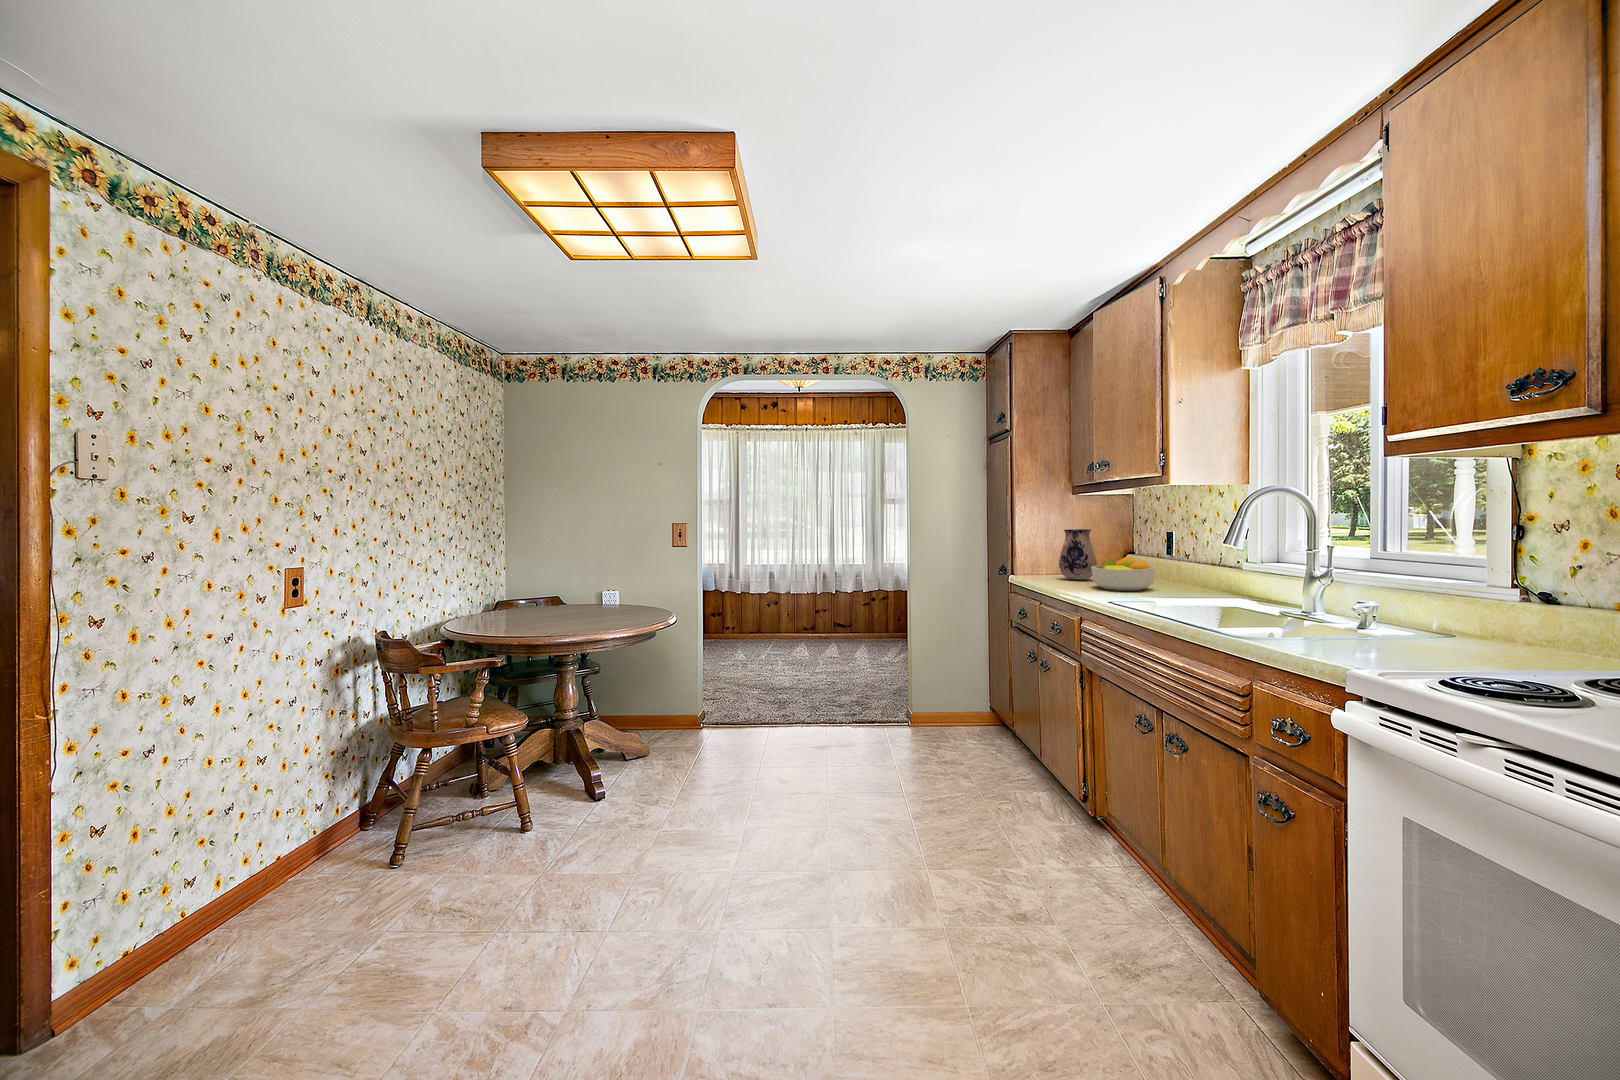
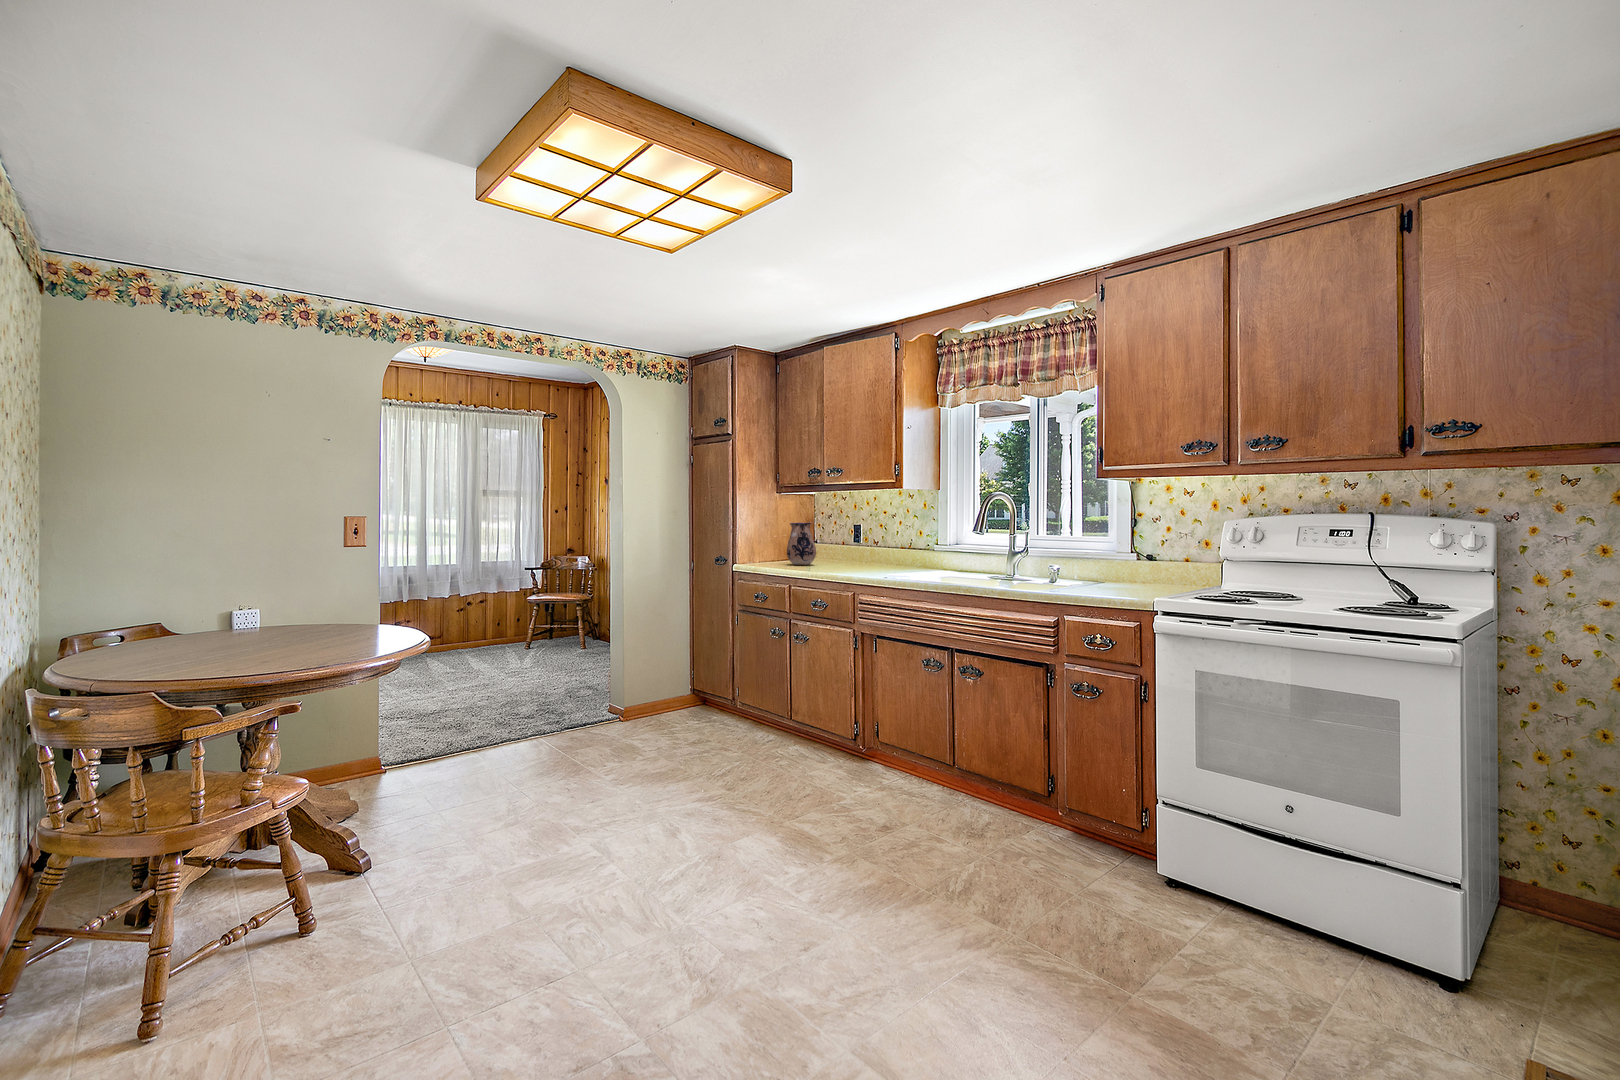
fruit bowl: present [1091,556,1155,591] -> none [832,543,877,570]

